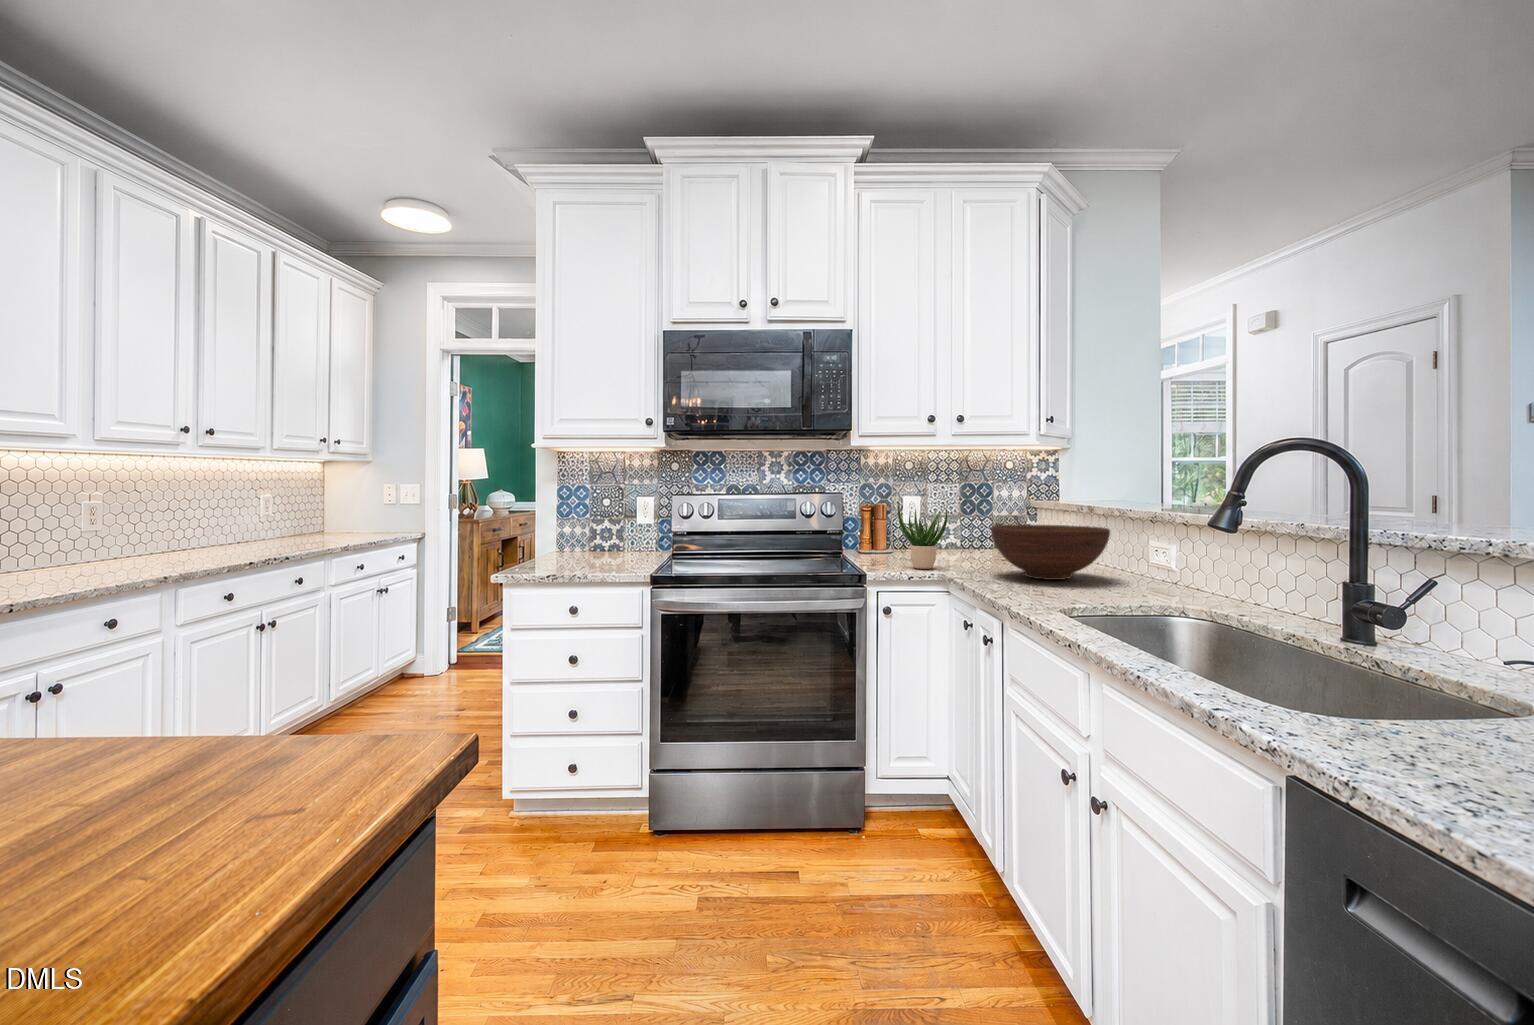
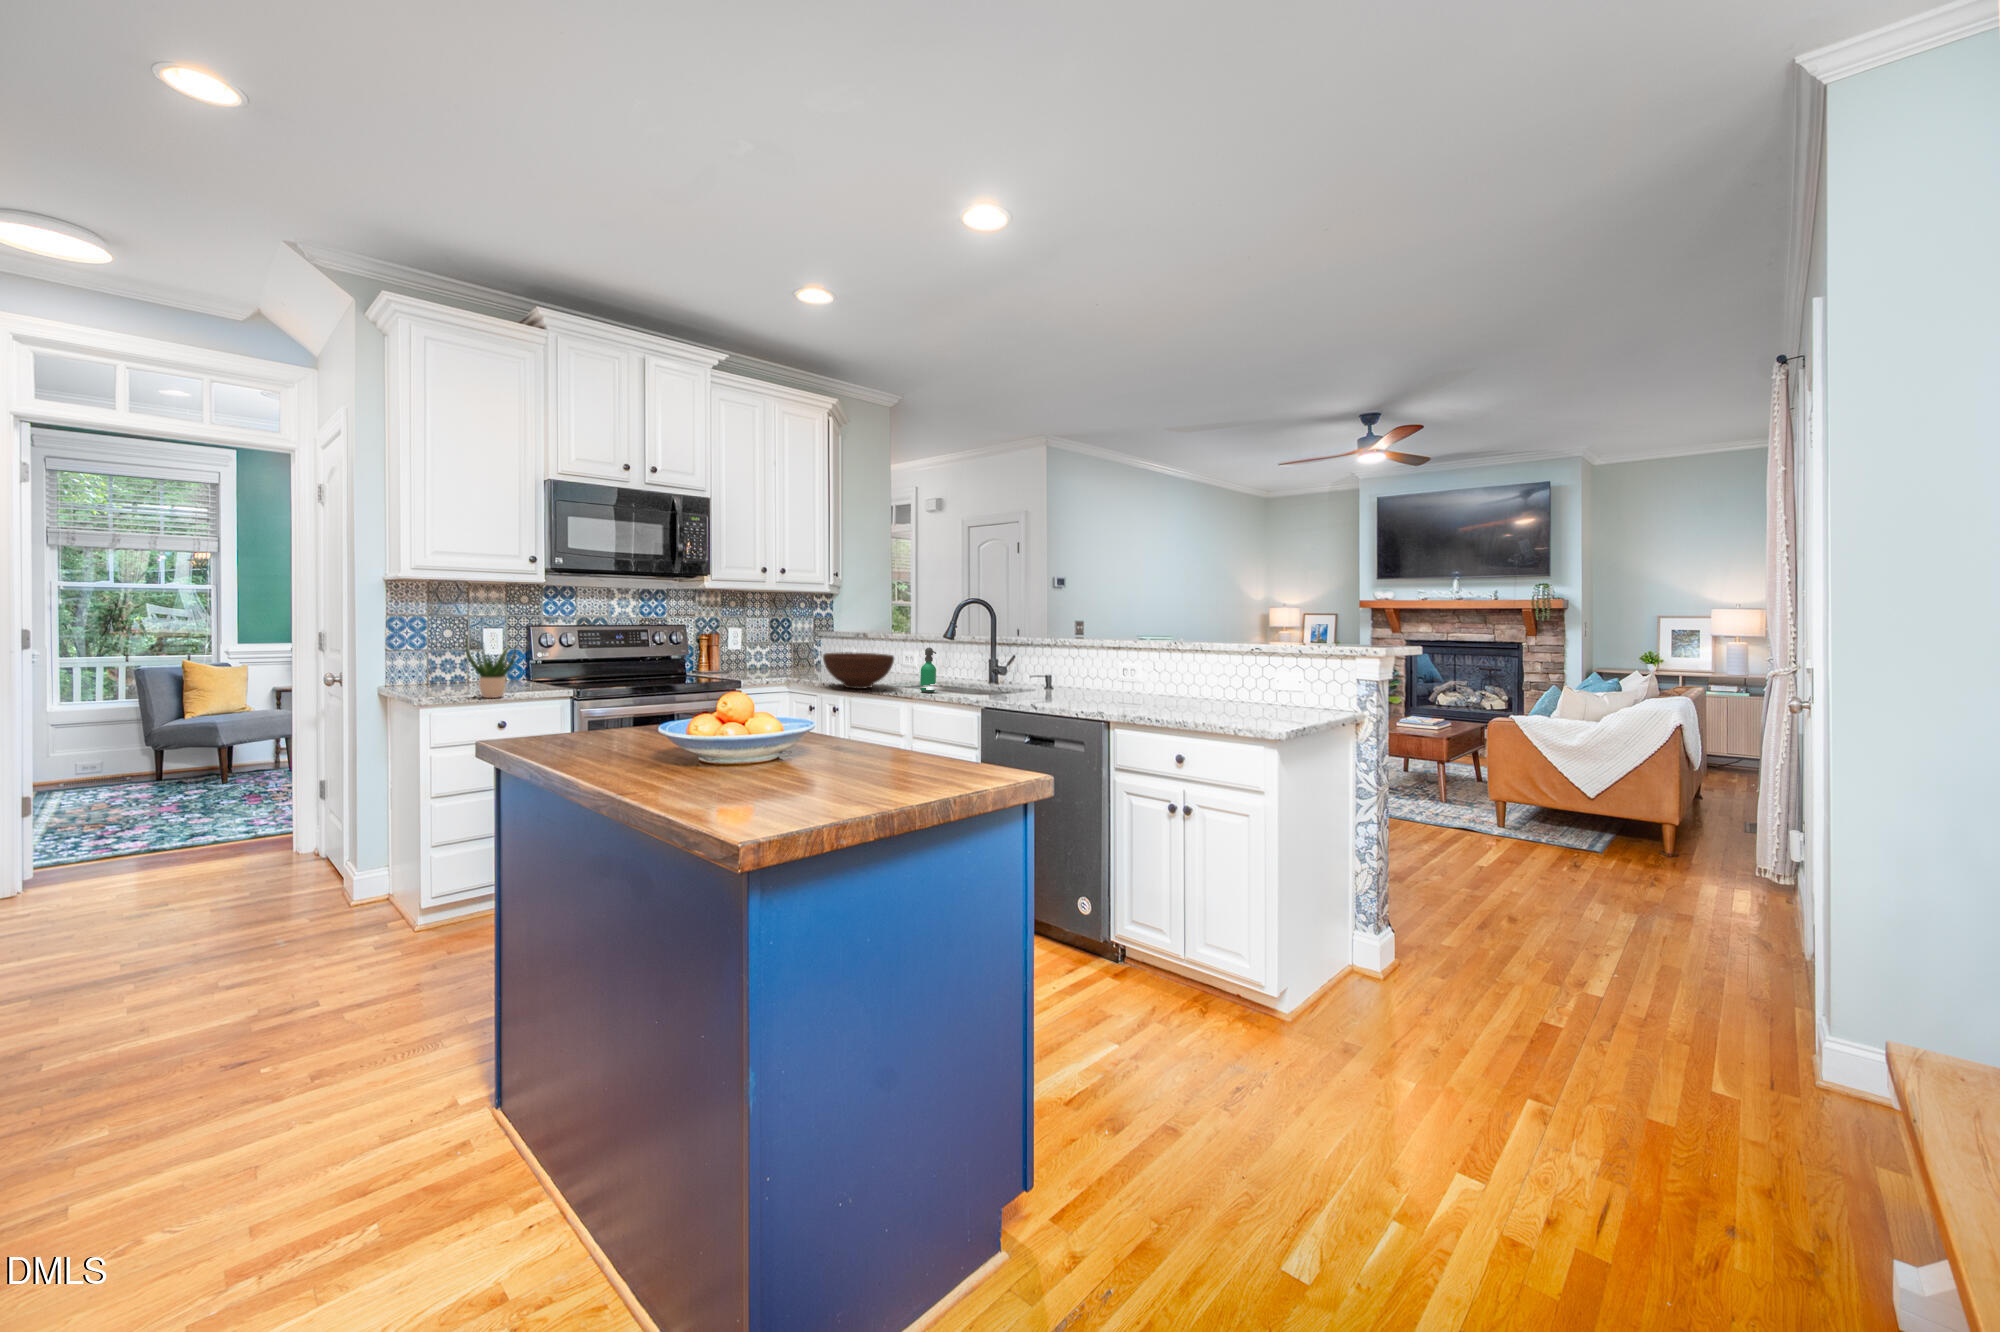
potted plant: present [898,501,947,569] -> present [465,641,516,698]
soap dispenser: none [1153,514,1186,594] -> present [920,647,936,693]

